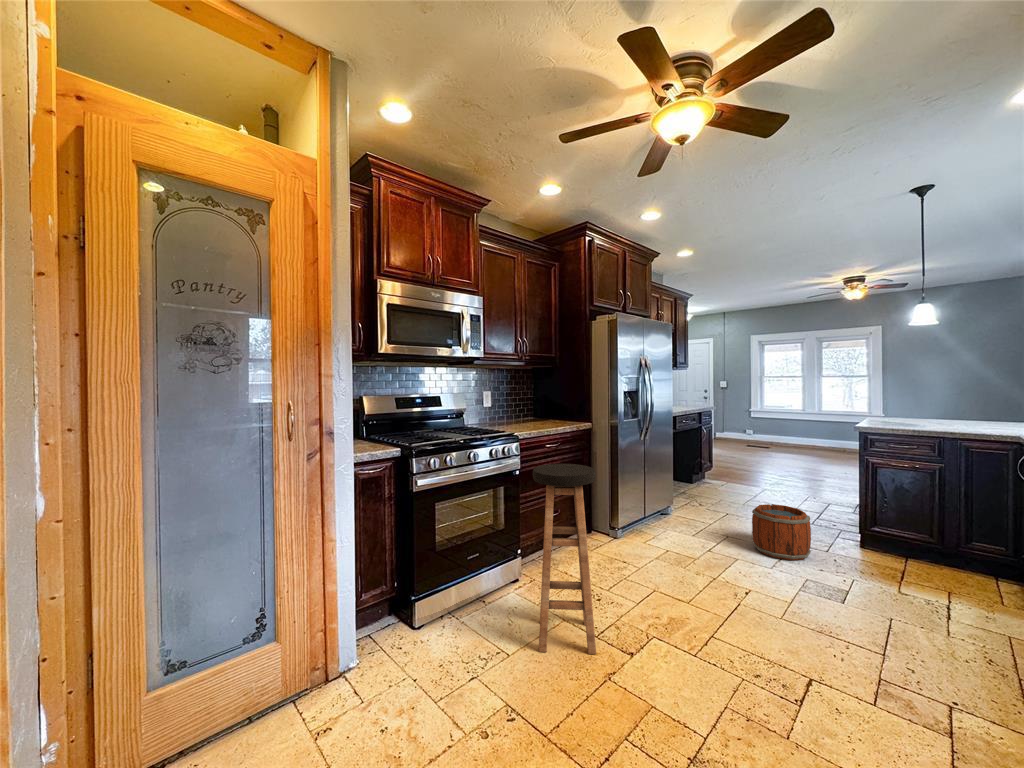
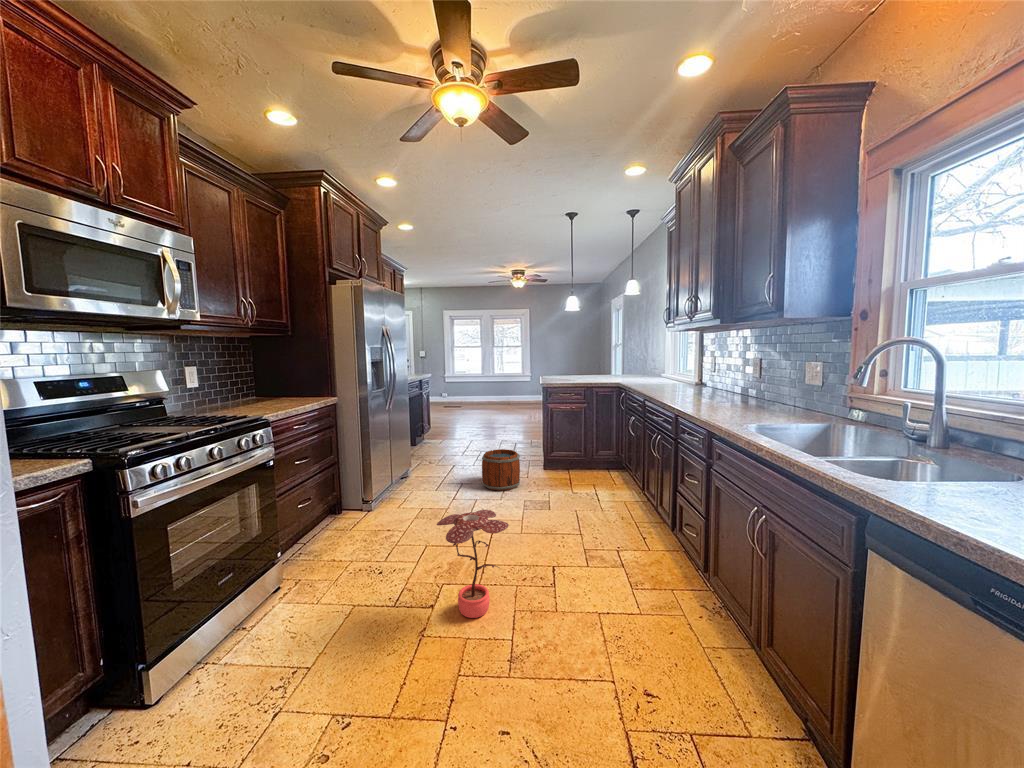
bar stool: present [533,464,596,654] -> none [318,441,402,647]
potted plant: none [636,560,717,690] -> present [437,510,509,618]

